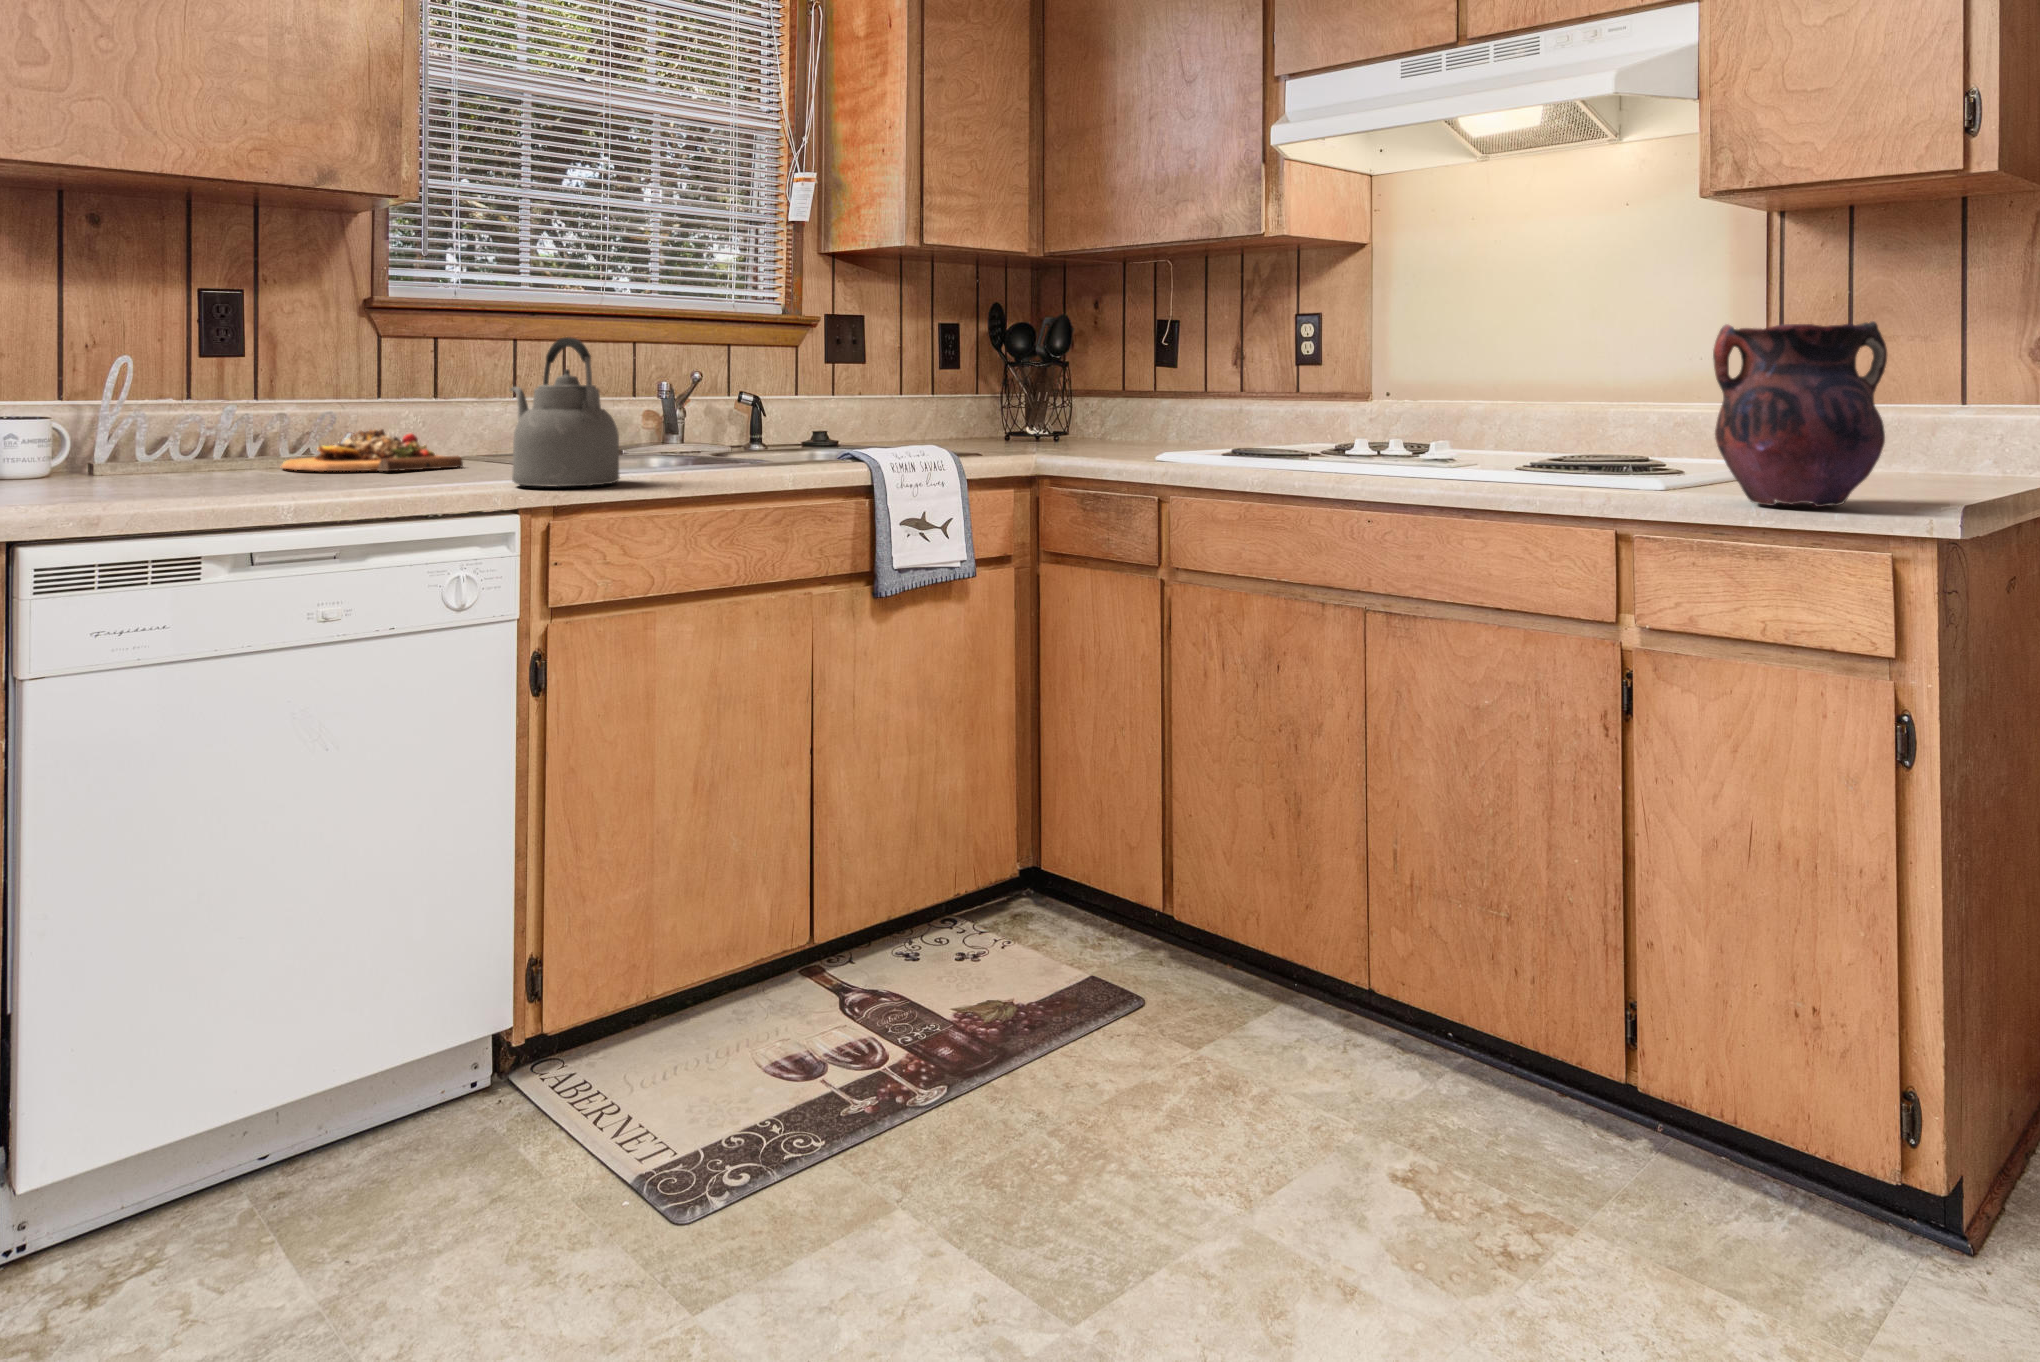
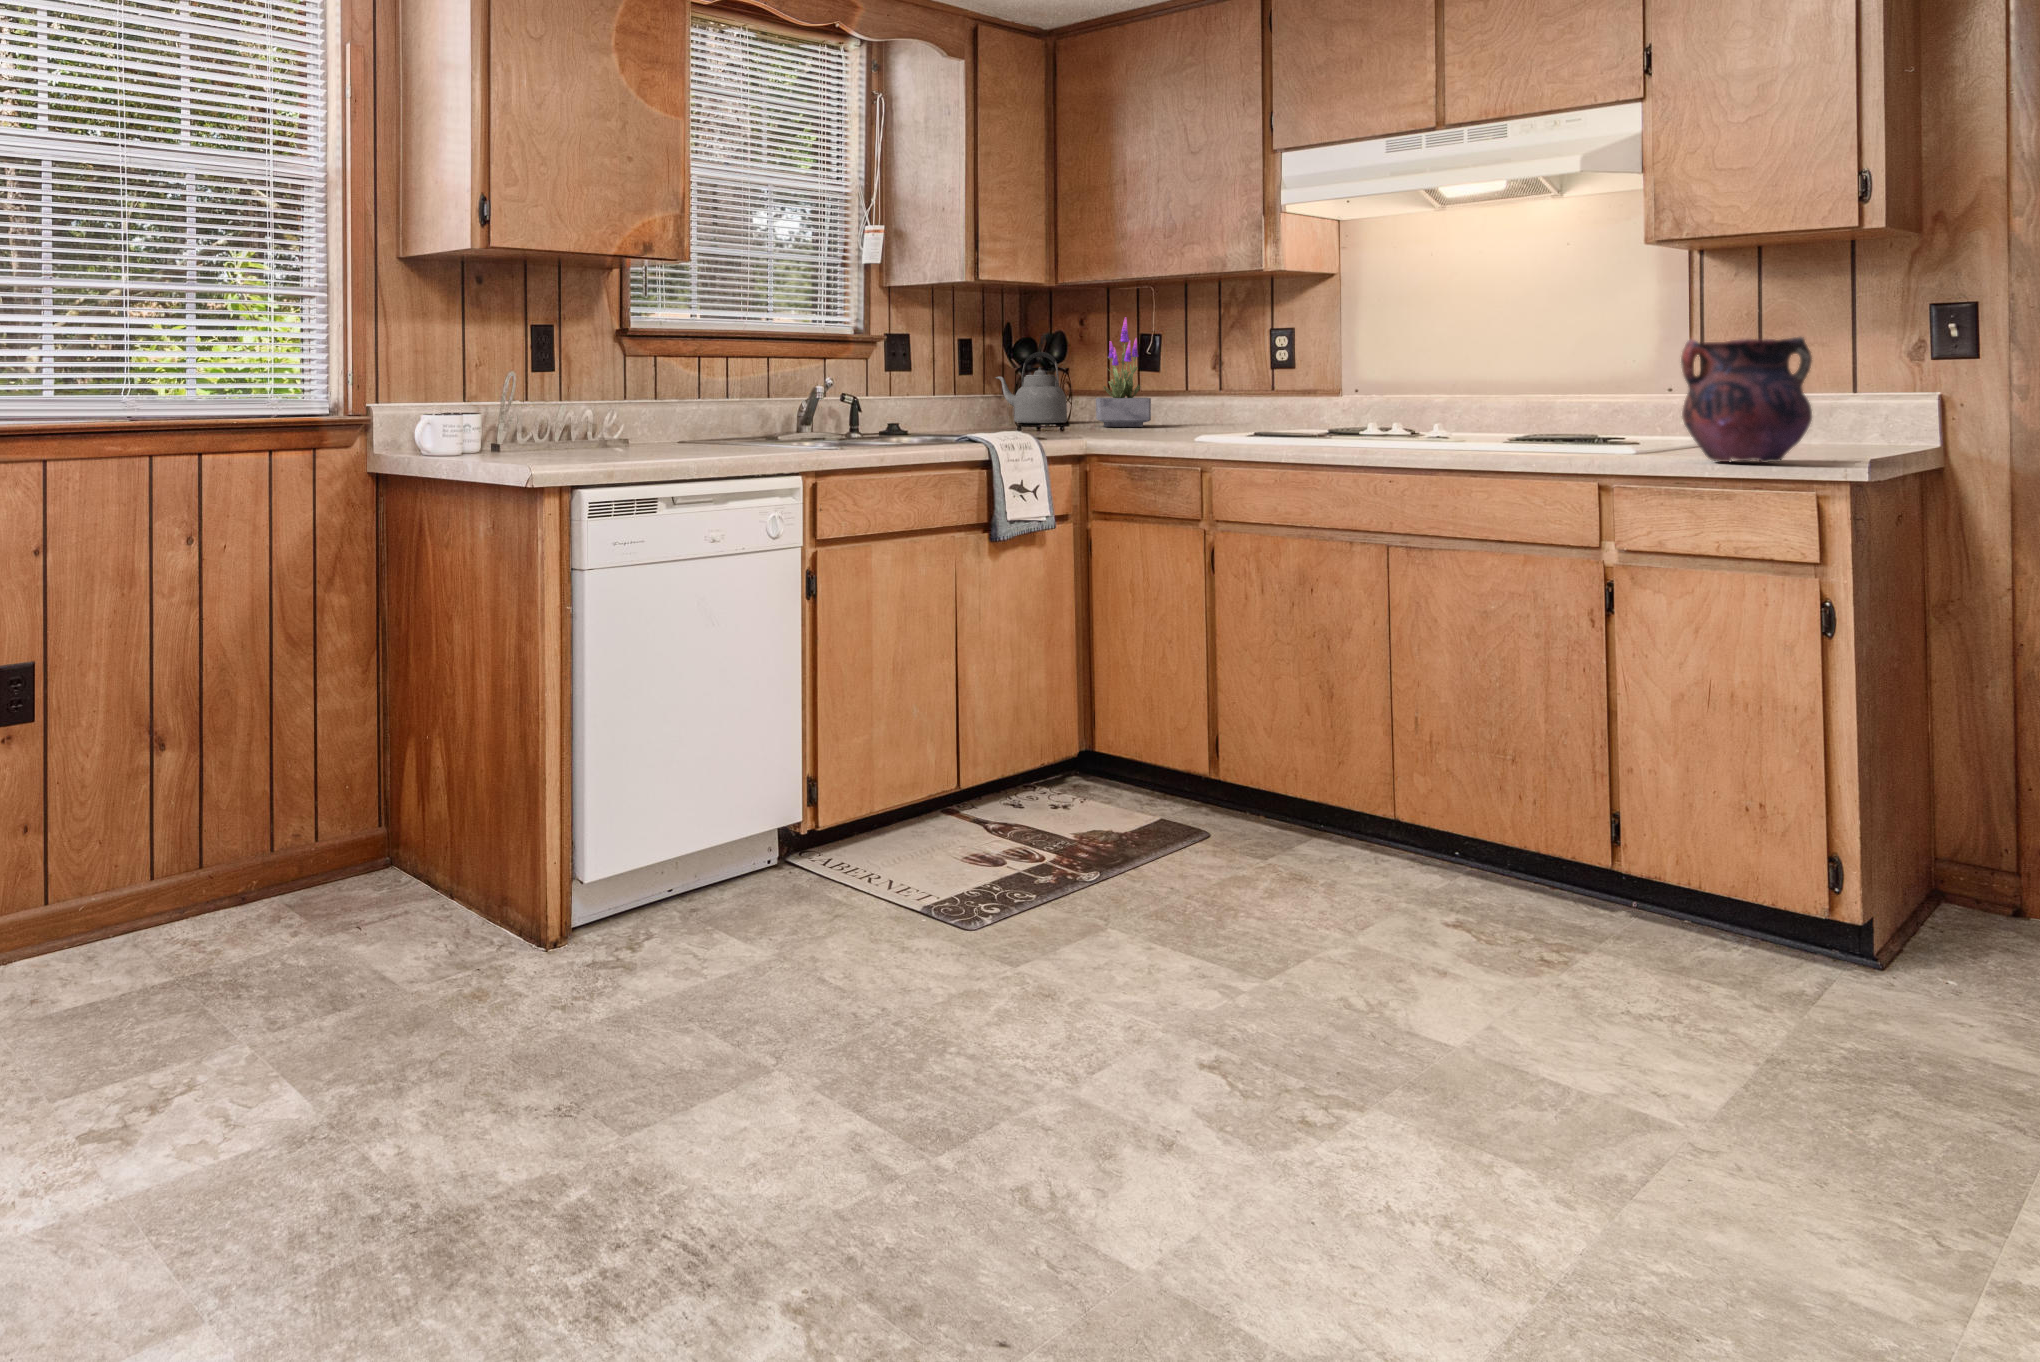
potted plant: none [1084,295,1152,438] -> present [1096,317,1151,427]
kettle: present [510,337,620,487] -> present [996,352,1067,423]
cutting board: present [280,429,463,471] -> none [574,421,704,449]

